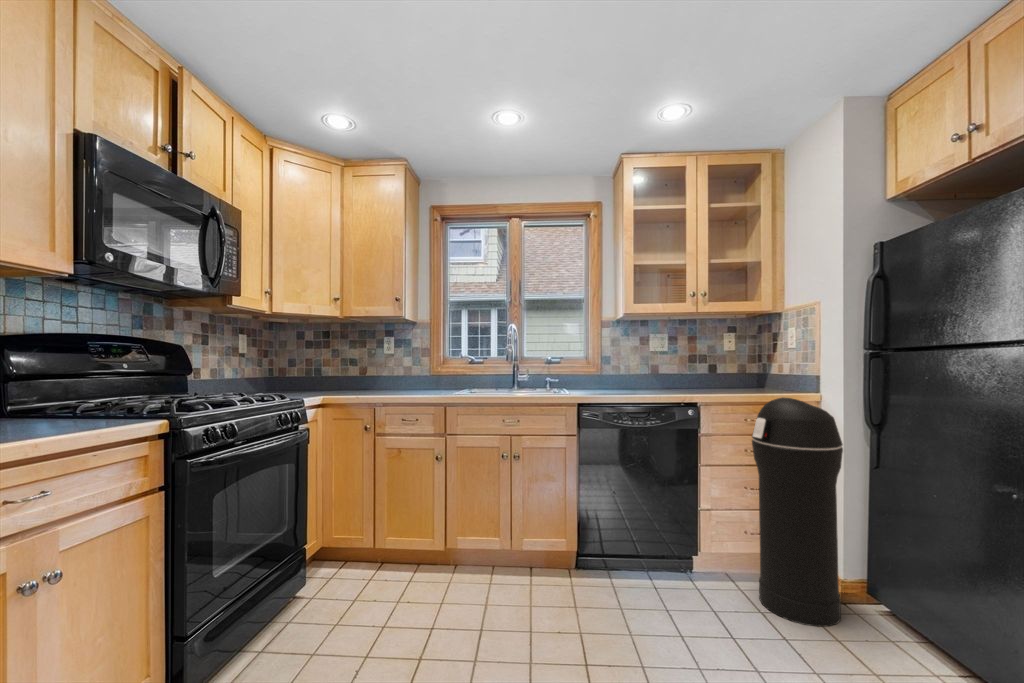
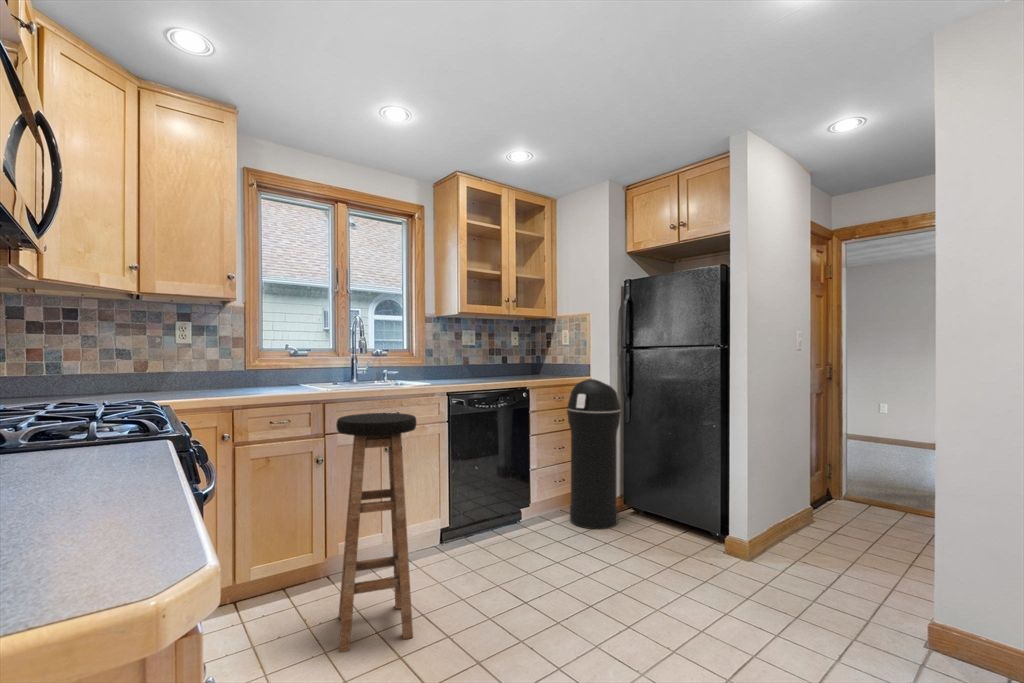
bar stool: none [384,418,472,647] -> present [336,413,417,652]

